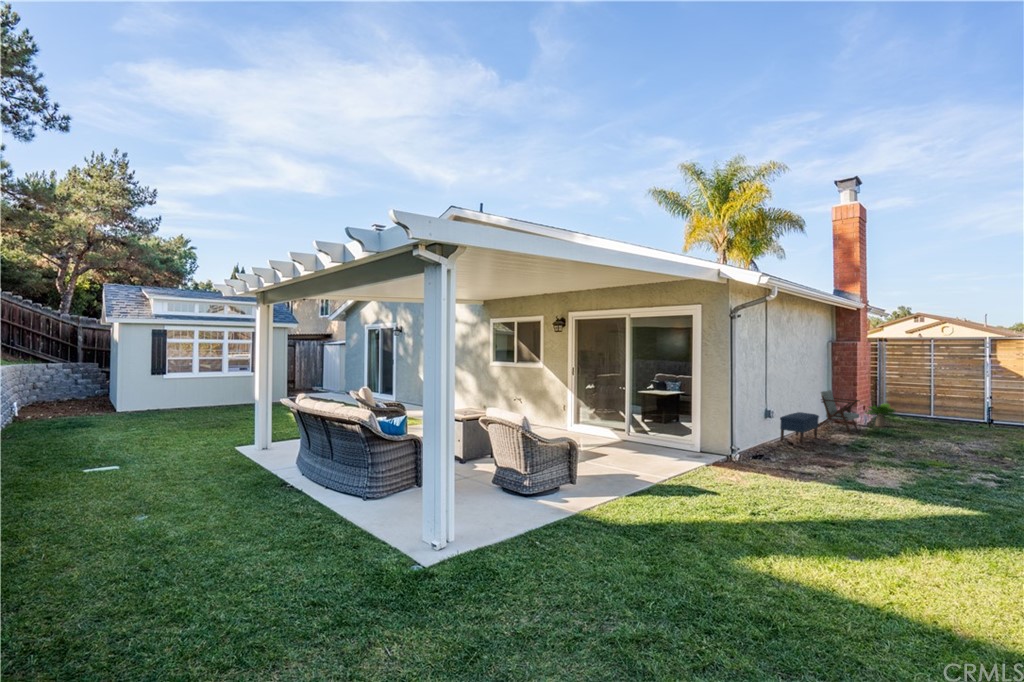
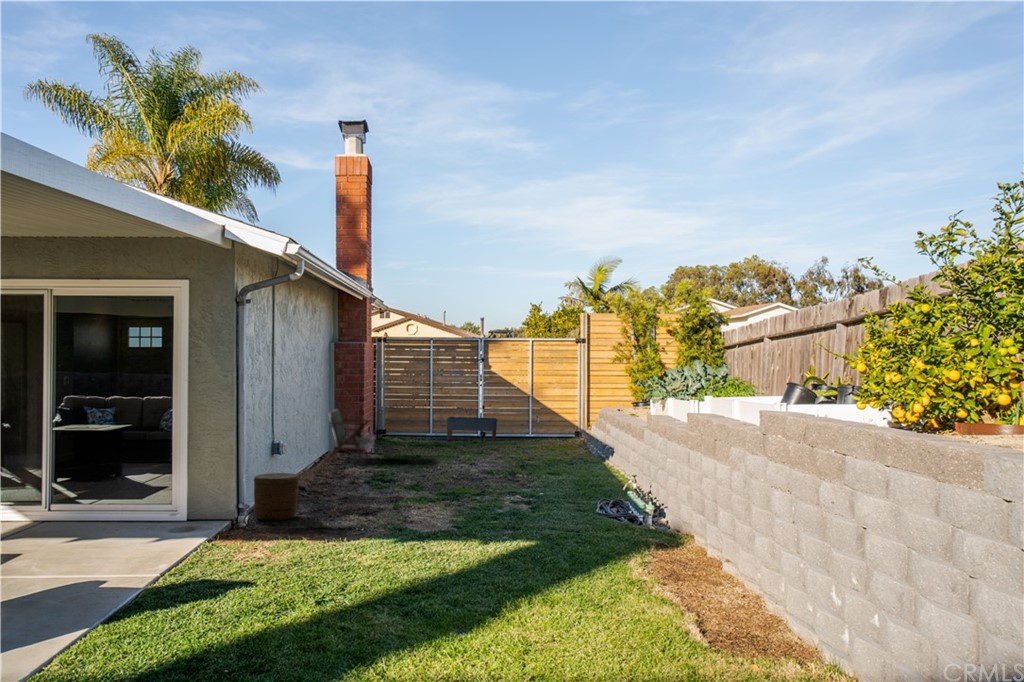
potted plant: present [866,404,895,427] -> none [369,420,407,452]
bench: present [780,412,819,445] -> present [447,417,497,442]
woven basket: none [743,428,775,460] -> present [254,473,299,520]

